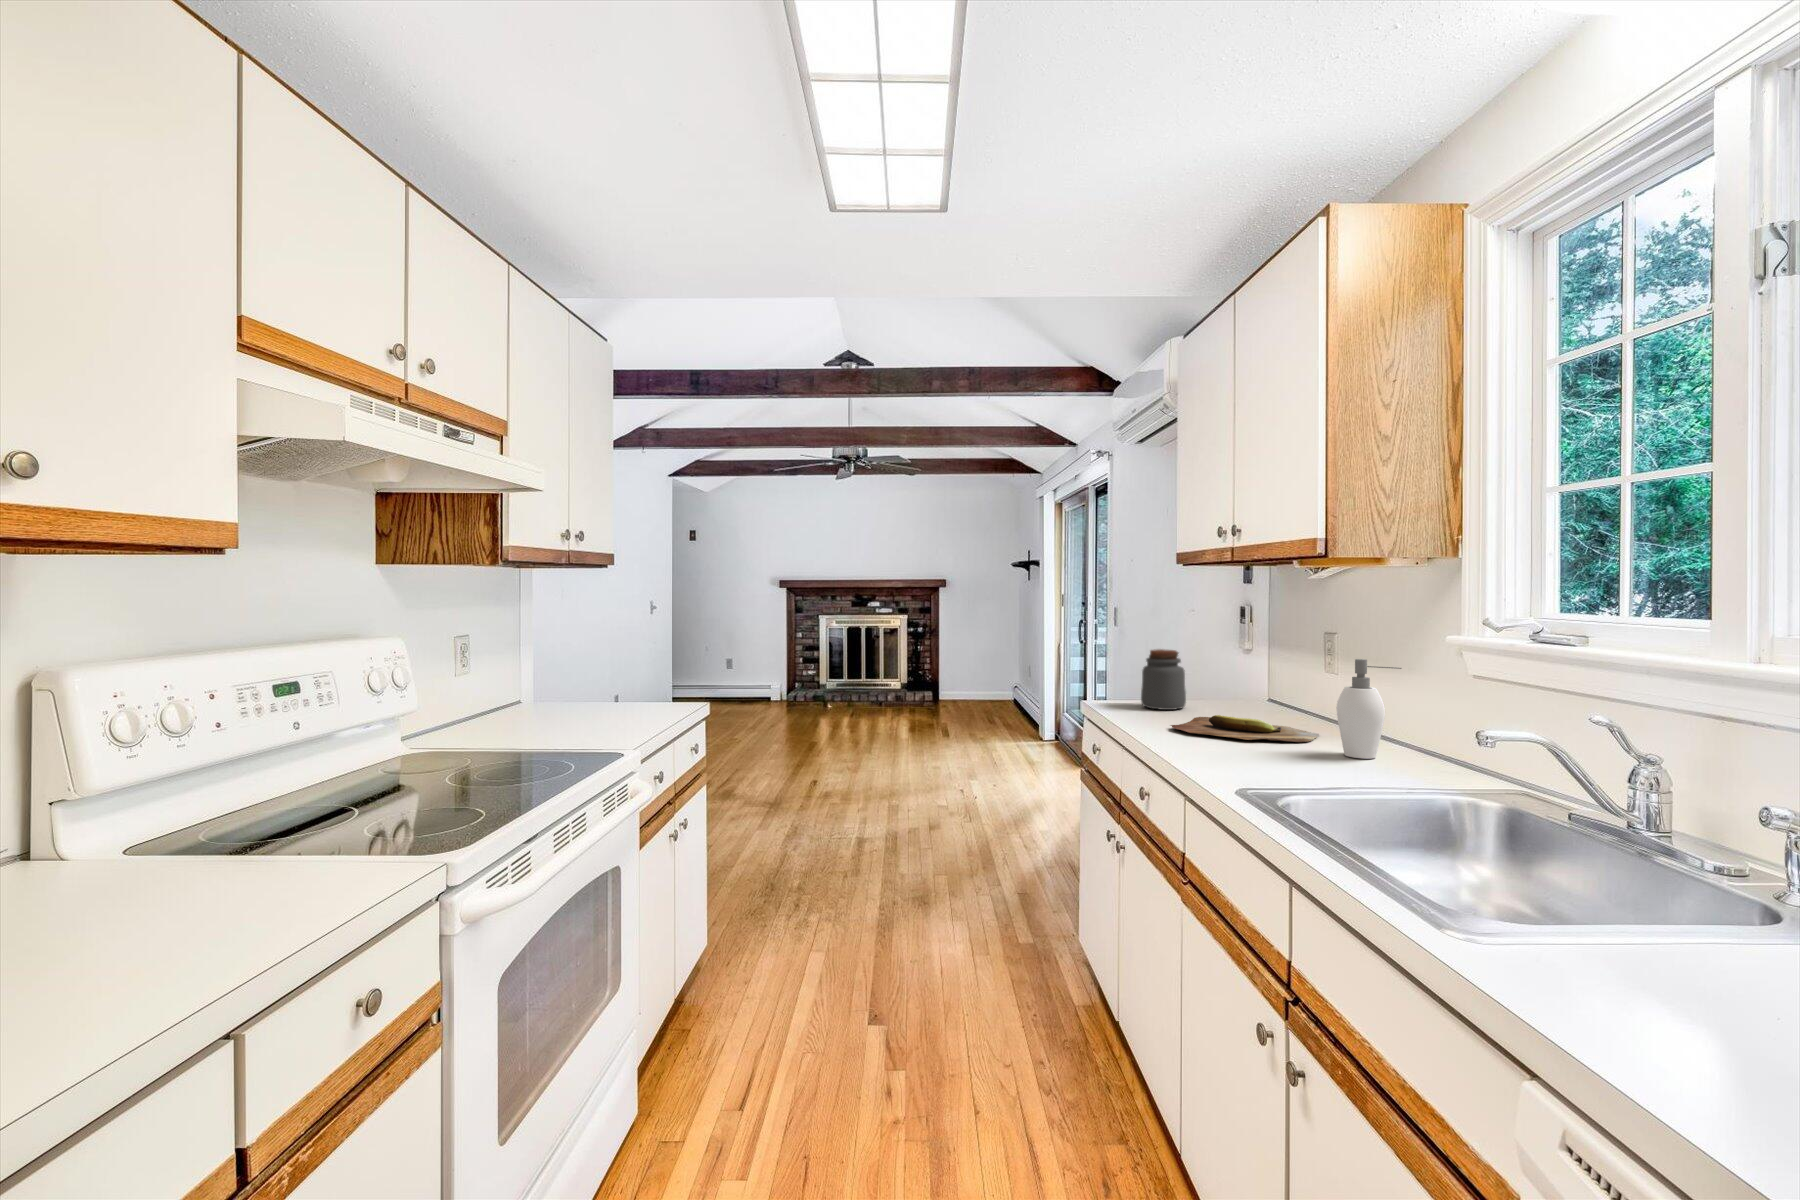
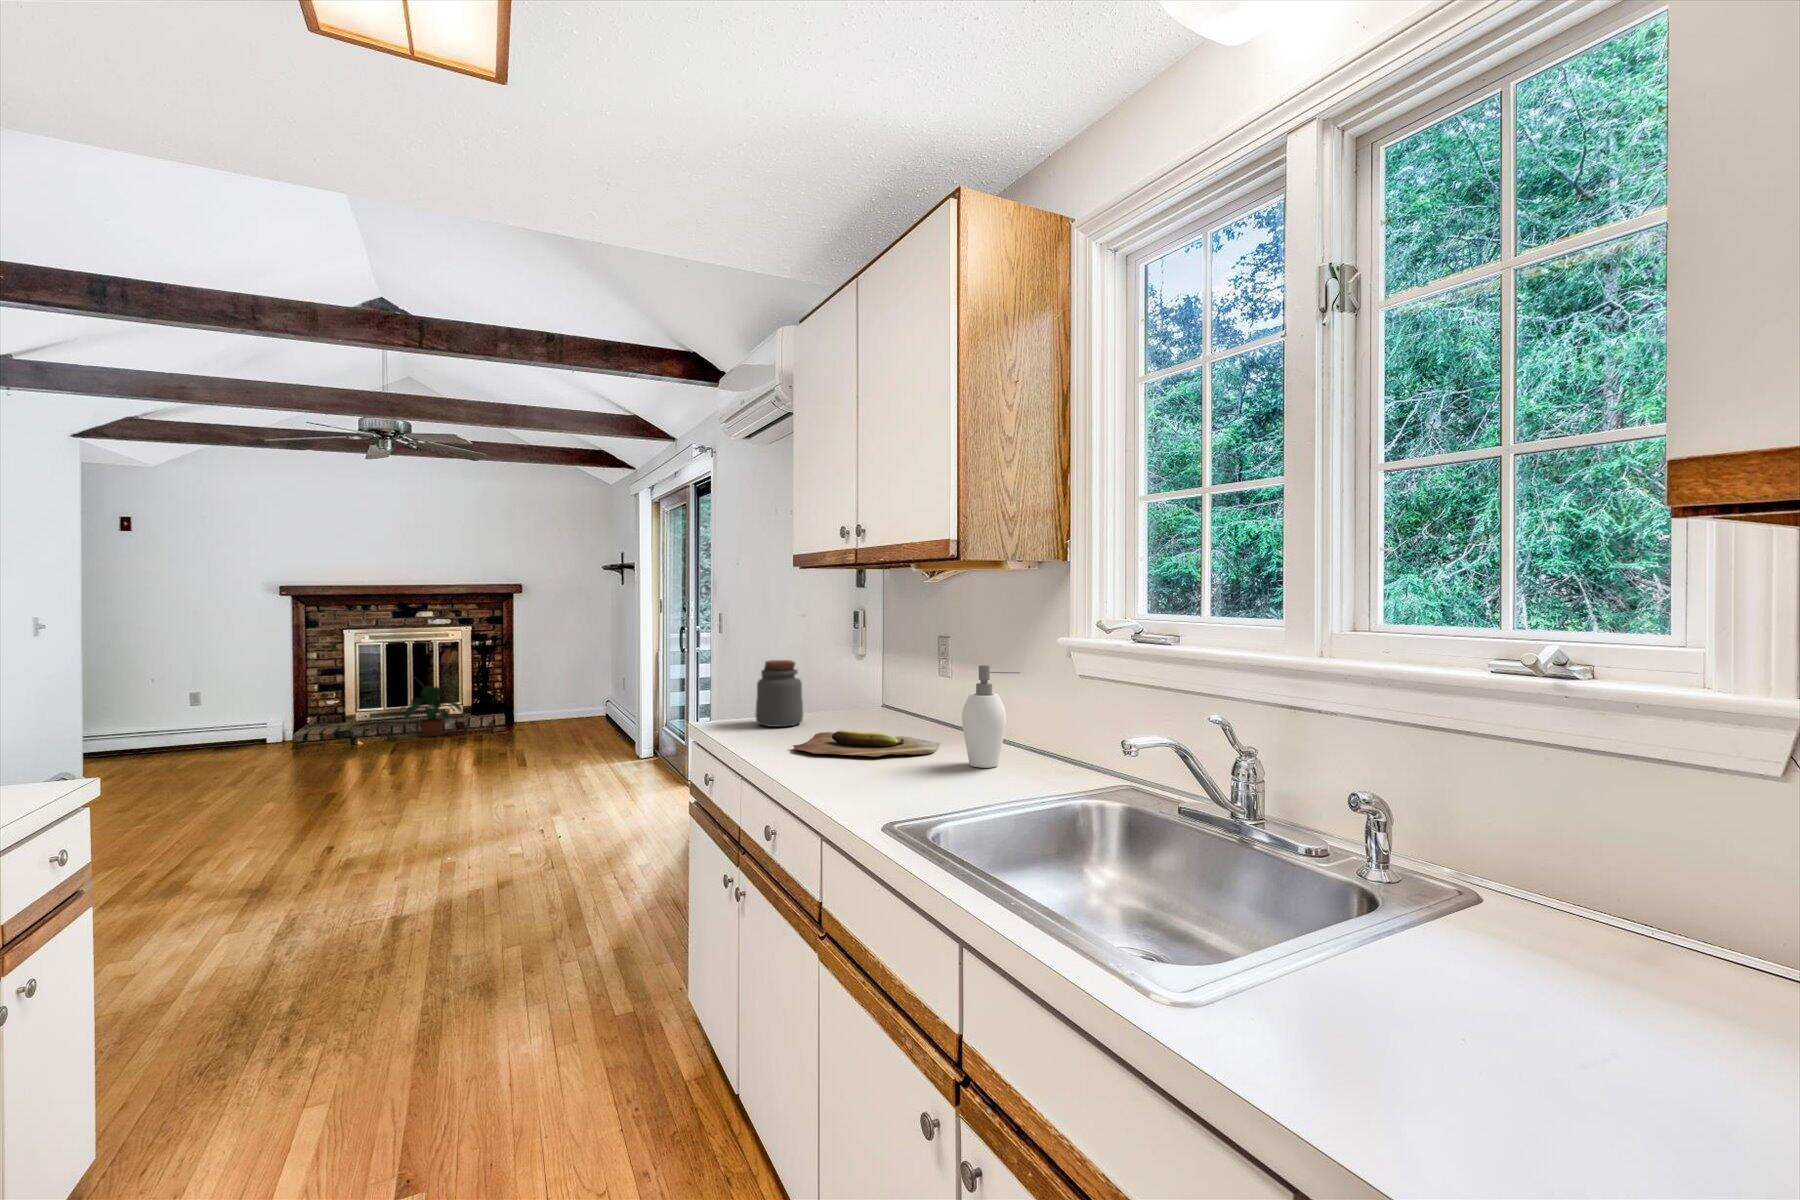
potted plant: none [854,656,901,707] -> present [400,686,462,736]

